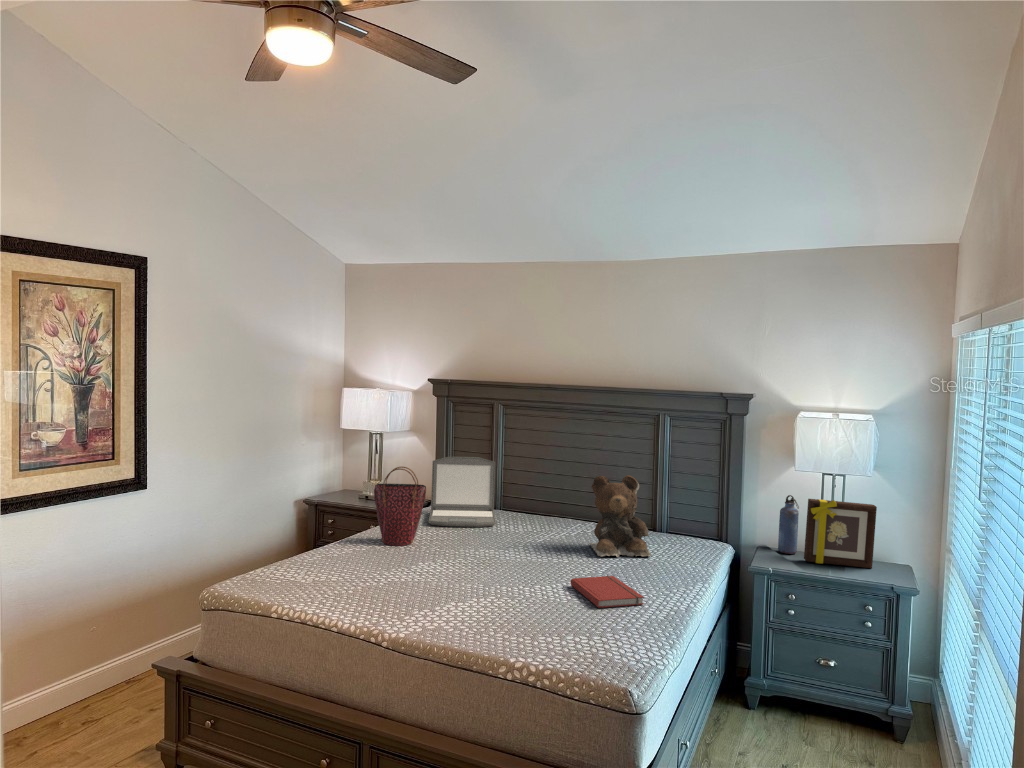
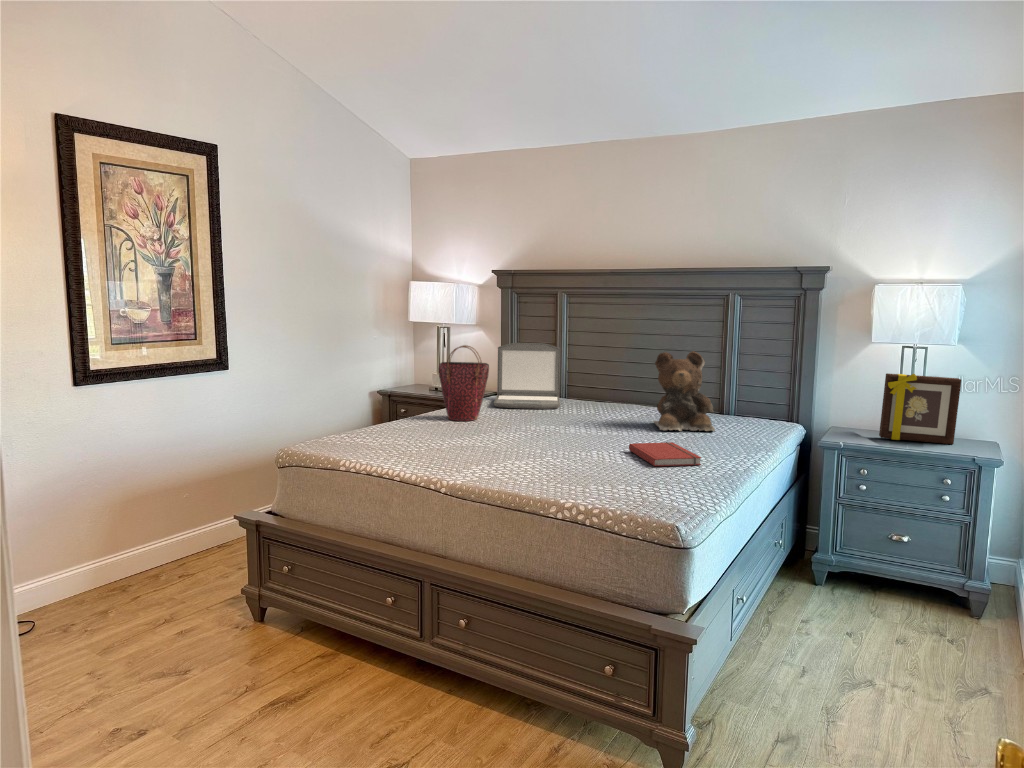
water bottle: present [778,495,799,554] -> none [852,372,876,433]

